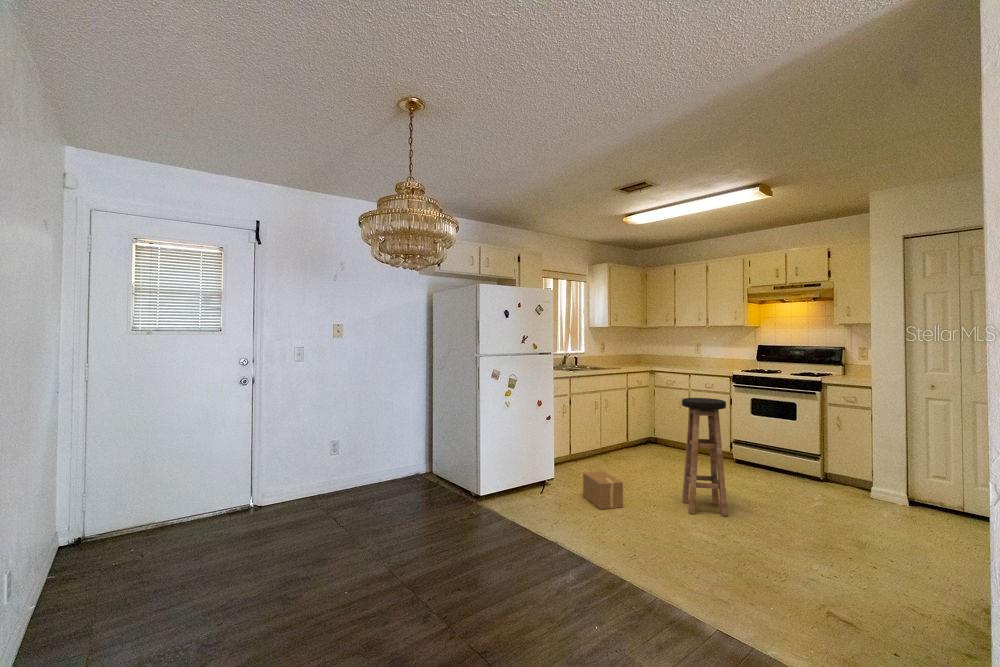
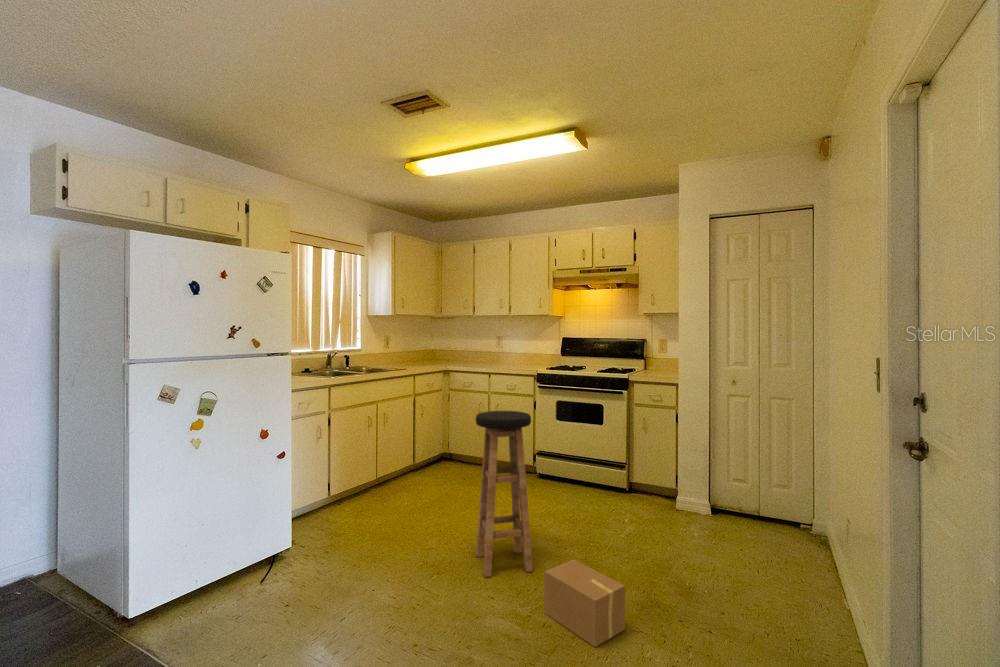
cardboard box: present [583,471,623,509] -> present [544,560,625,647]

